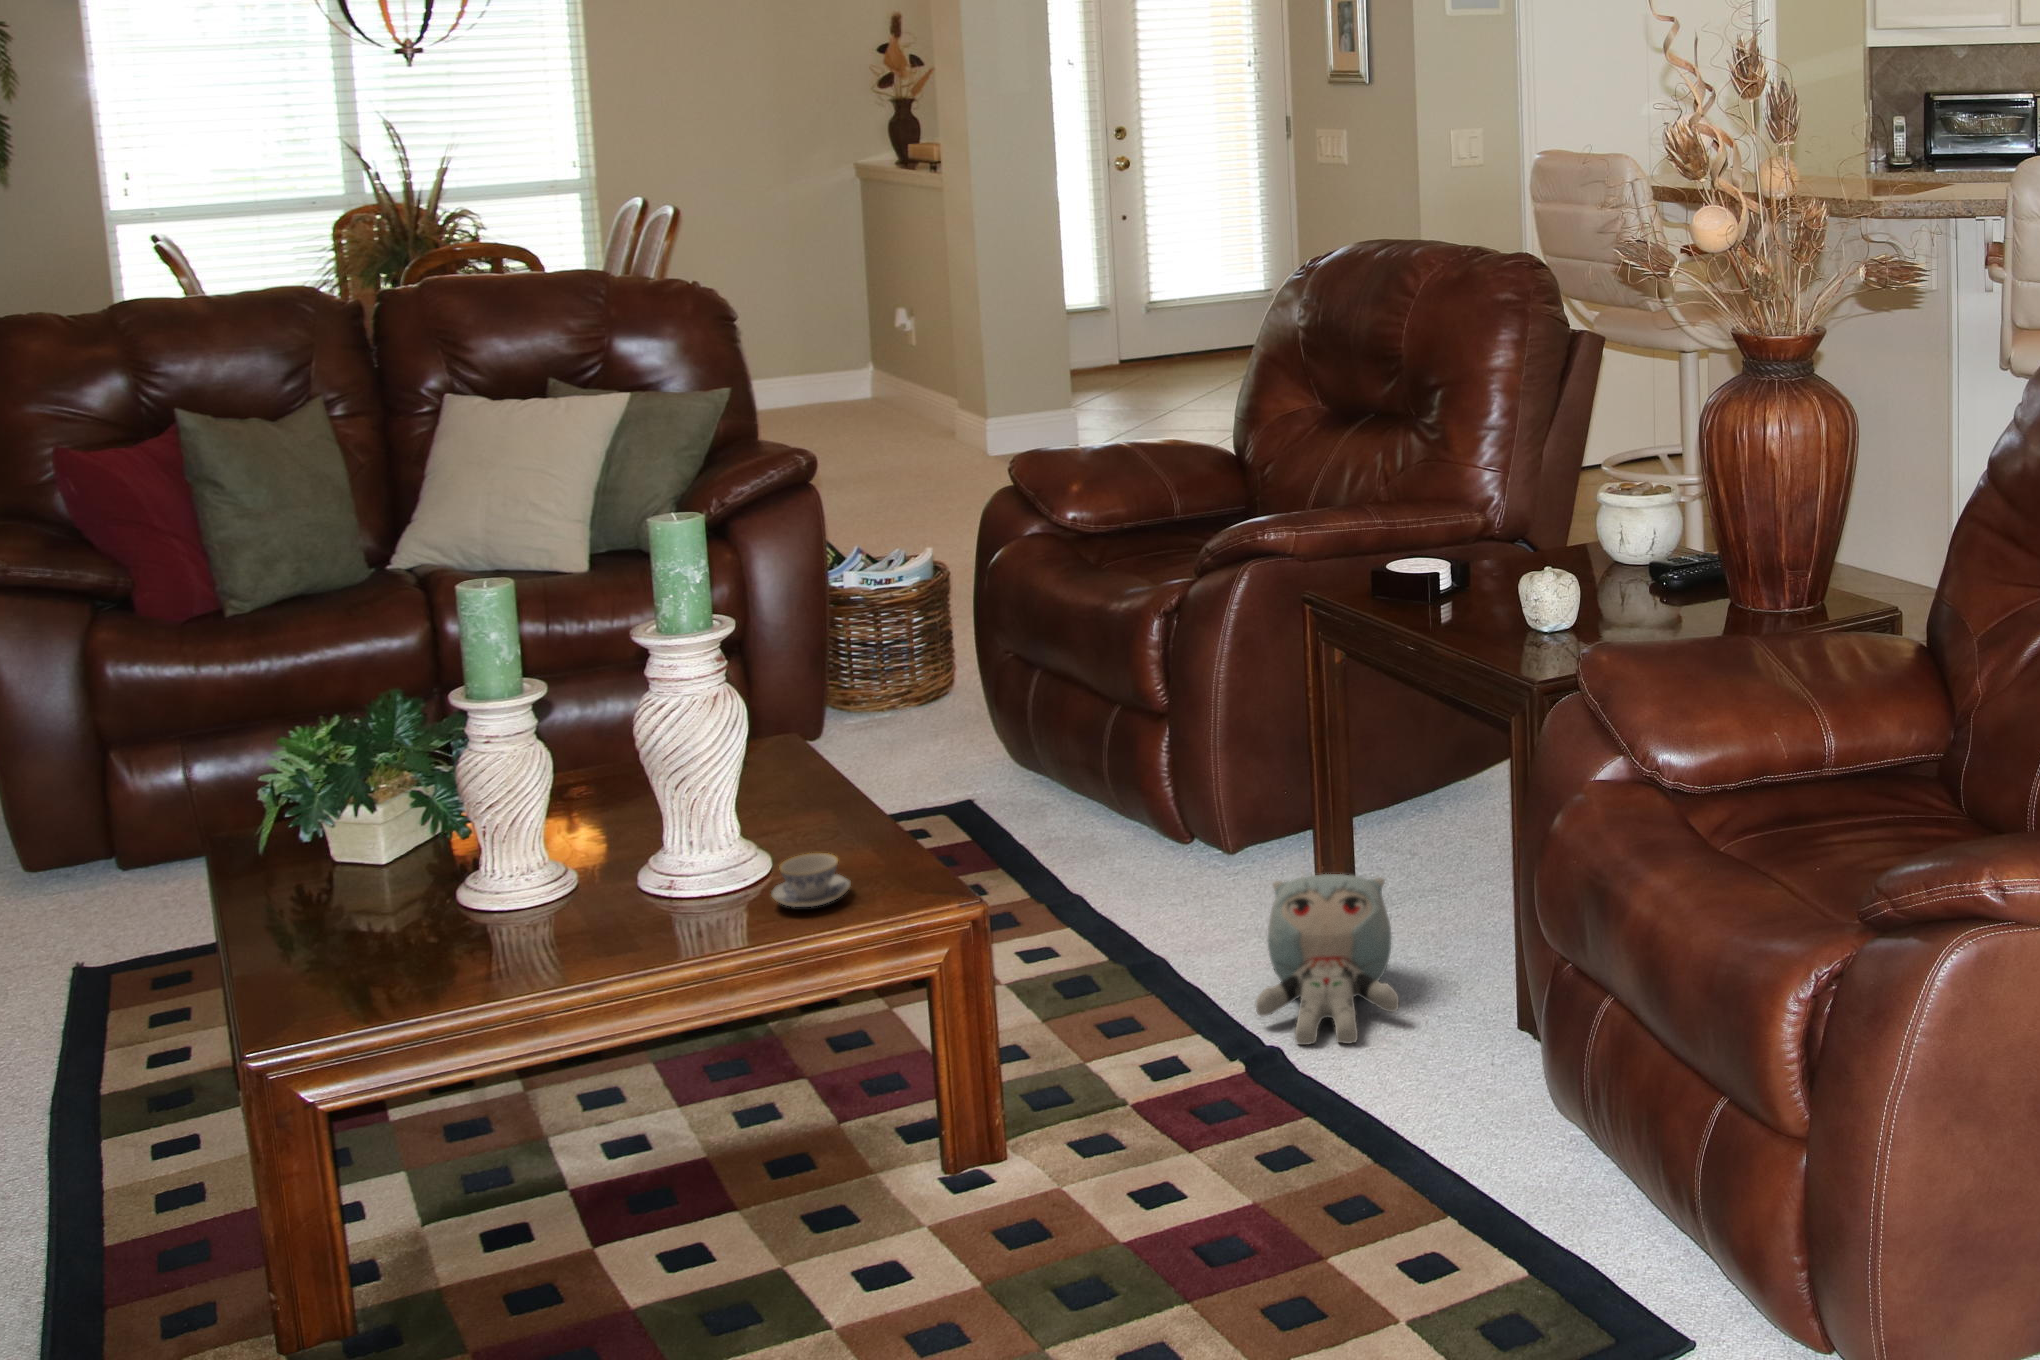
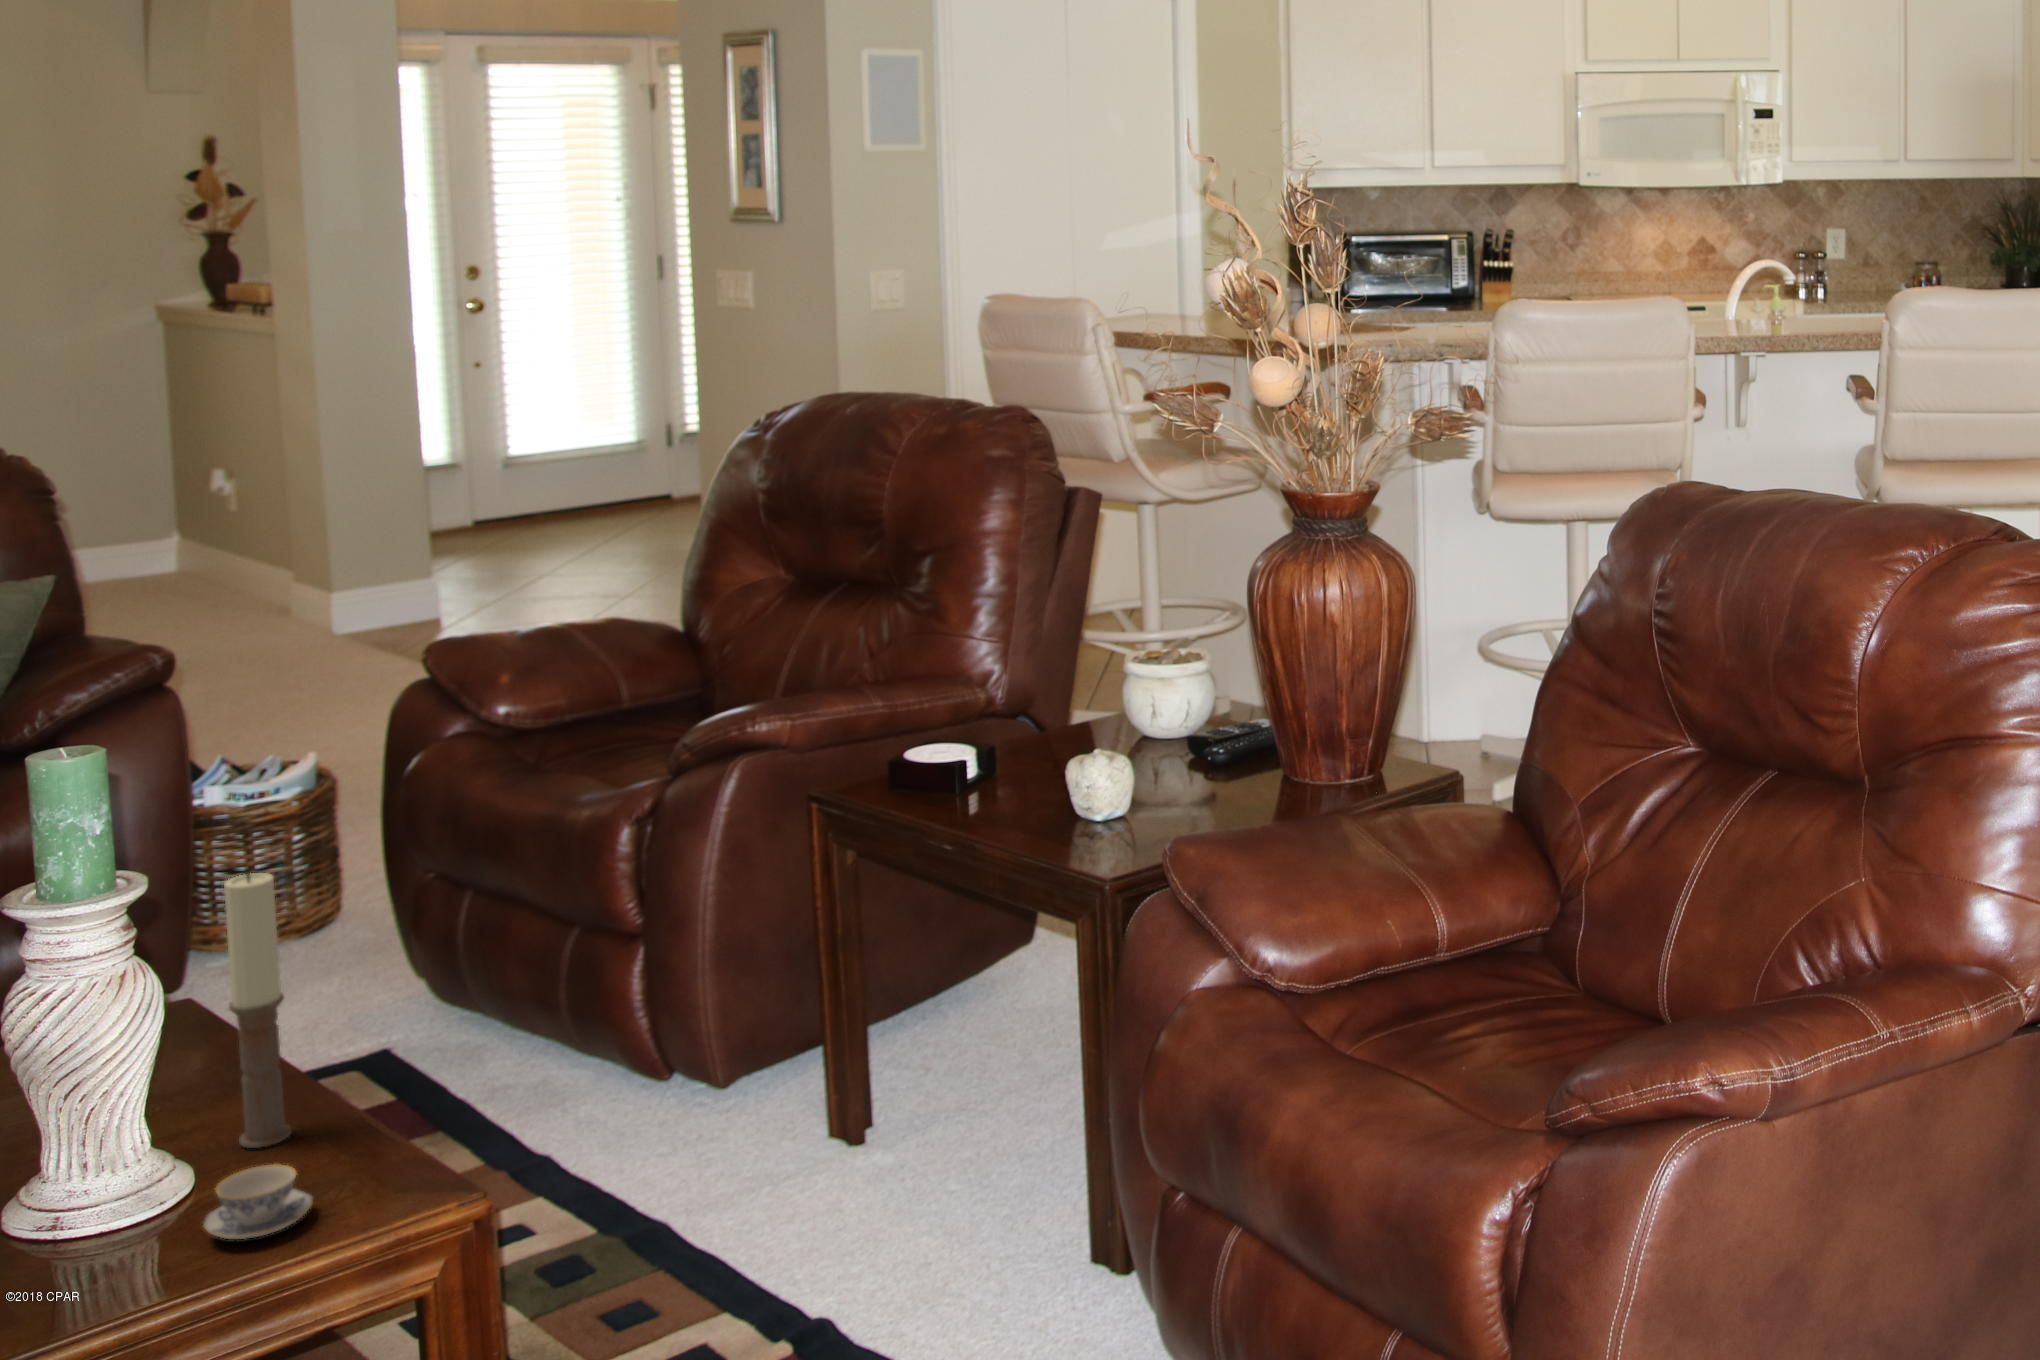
candle: none [793,618,848,843] -> present [224,872,292,1148]
plush toy: present [1256,874,1399,1045] -> none [787,1099,952,1305]

